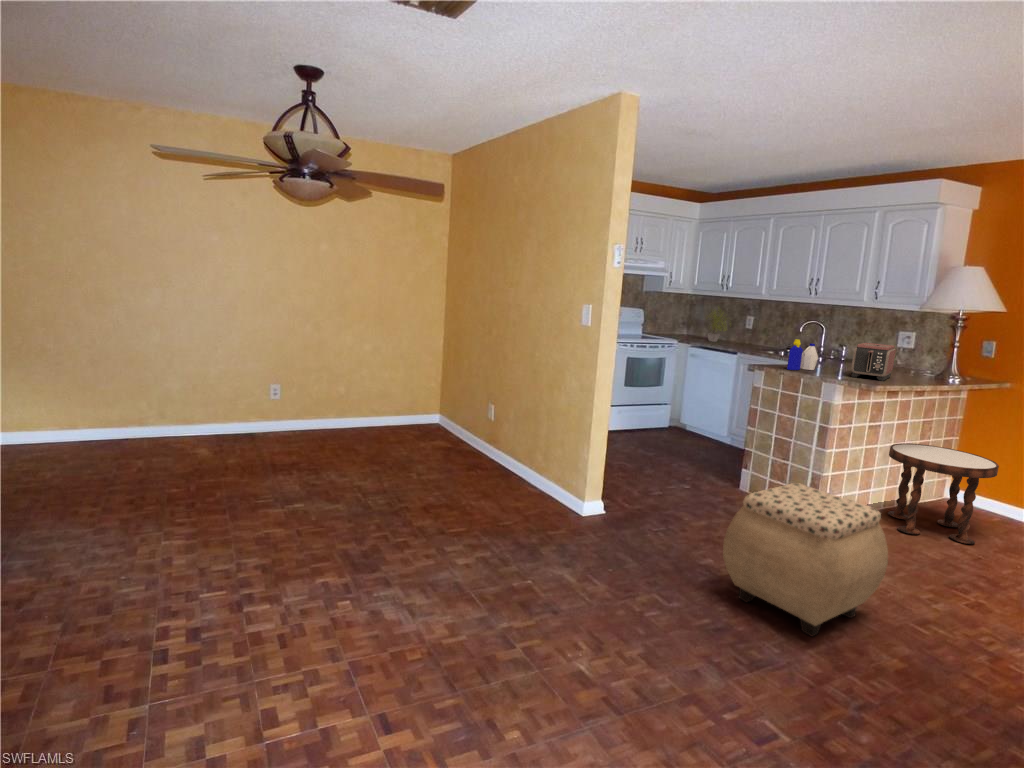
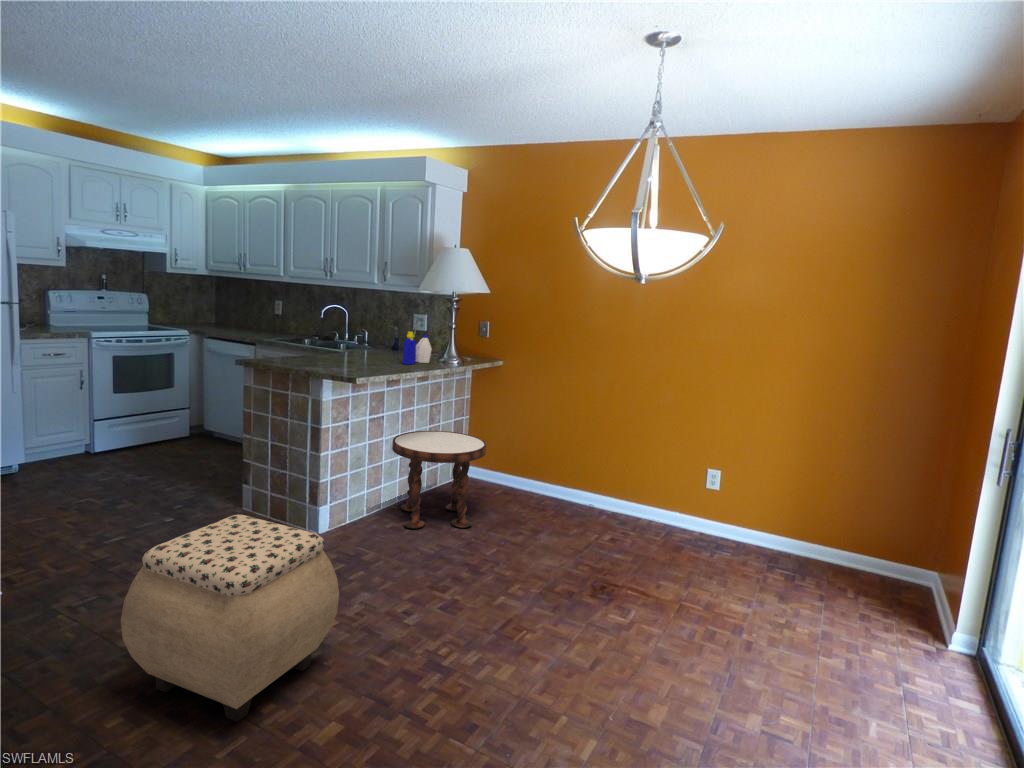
potted plant: present [707,311,727,342] -> none [220,289,258,331]
bottle: present [787,339,818,370] -> present [403,332,432,364]
toaster: present [851,343,896,381] -> none [345,328,393,370]

